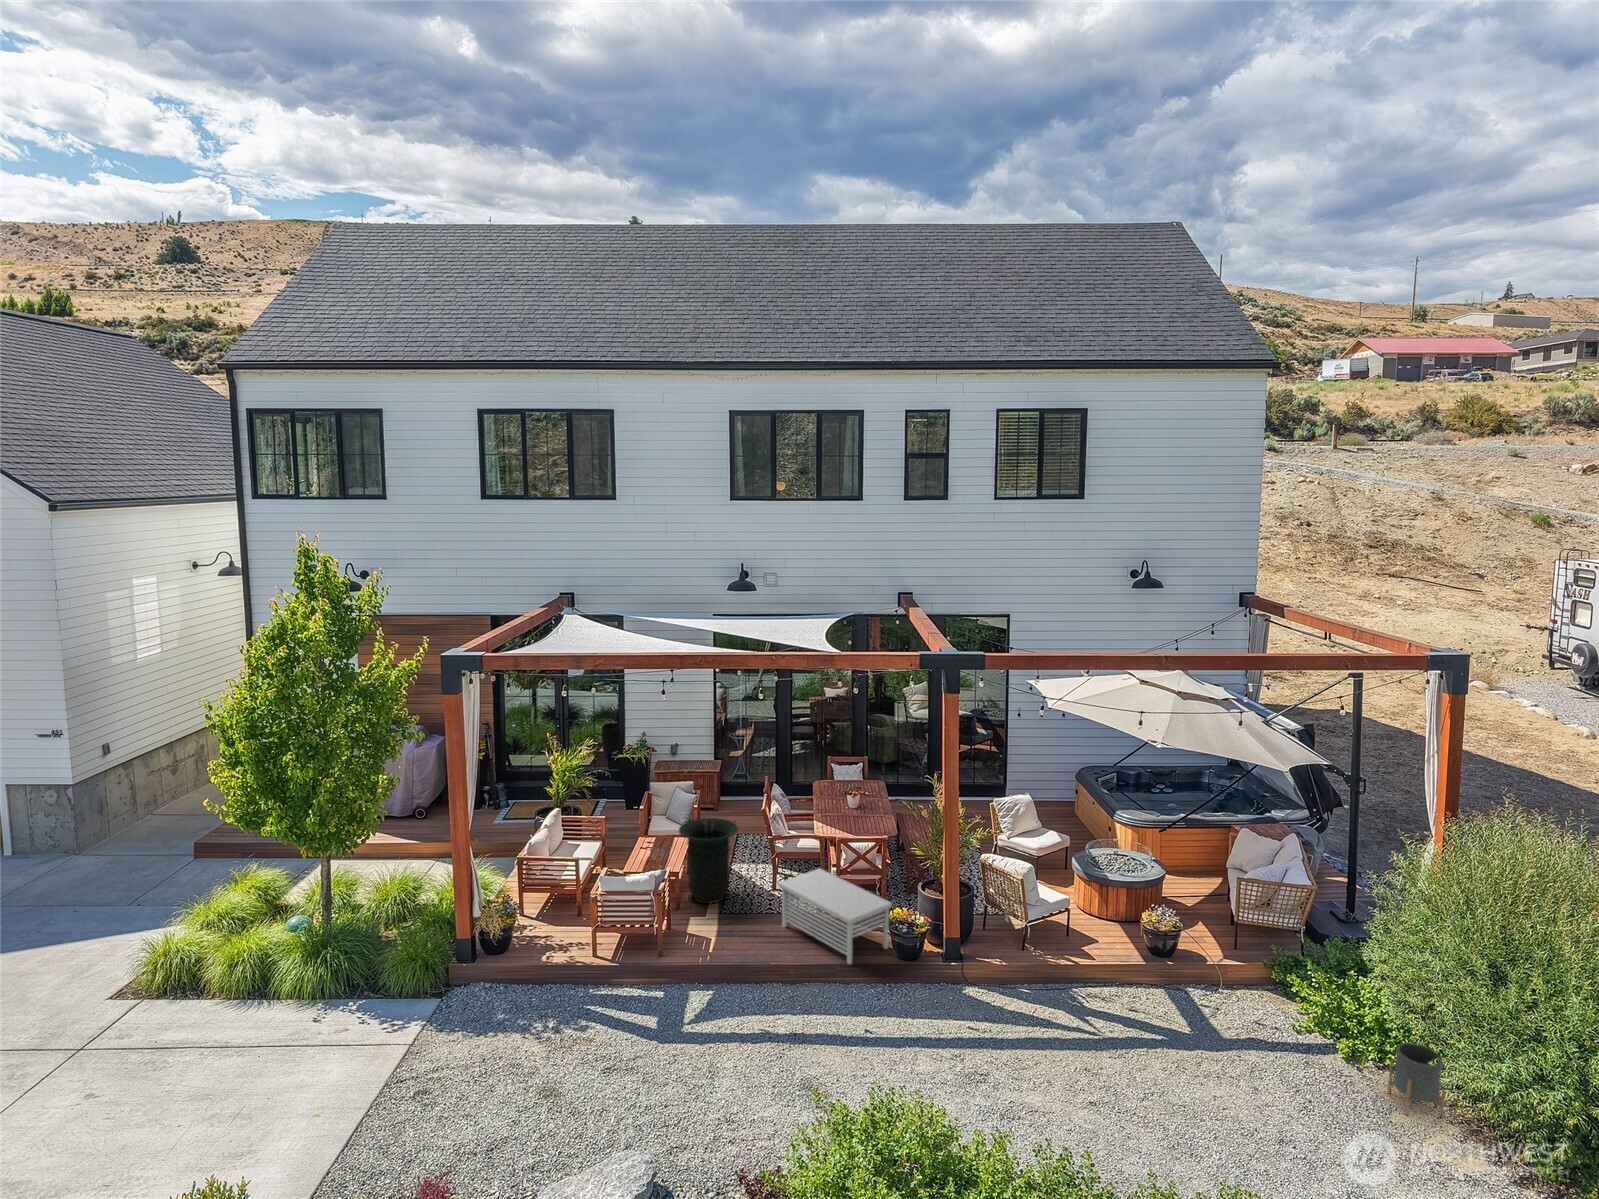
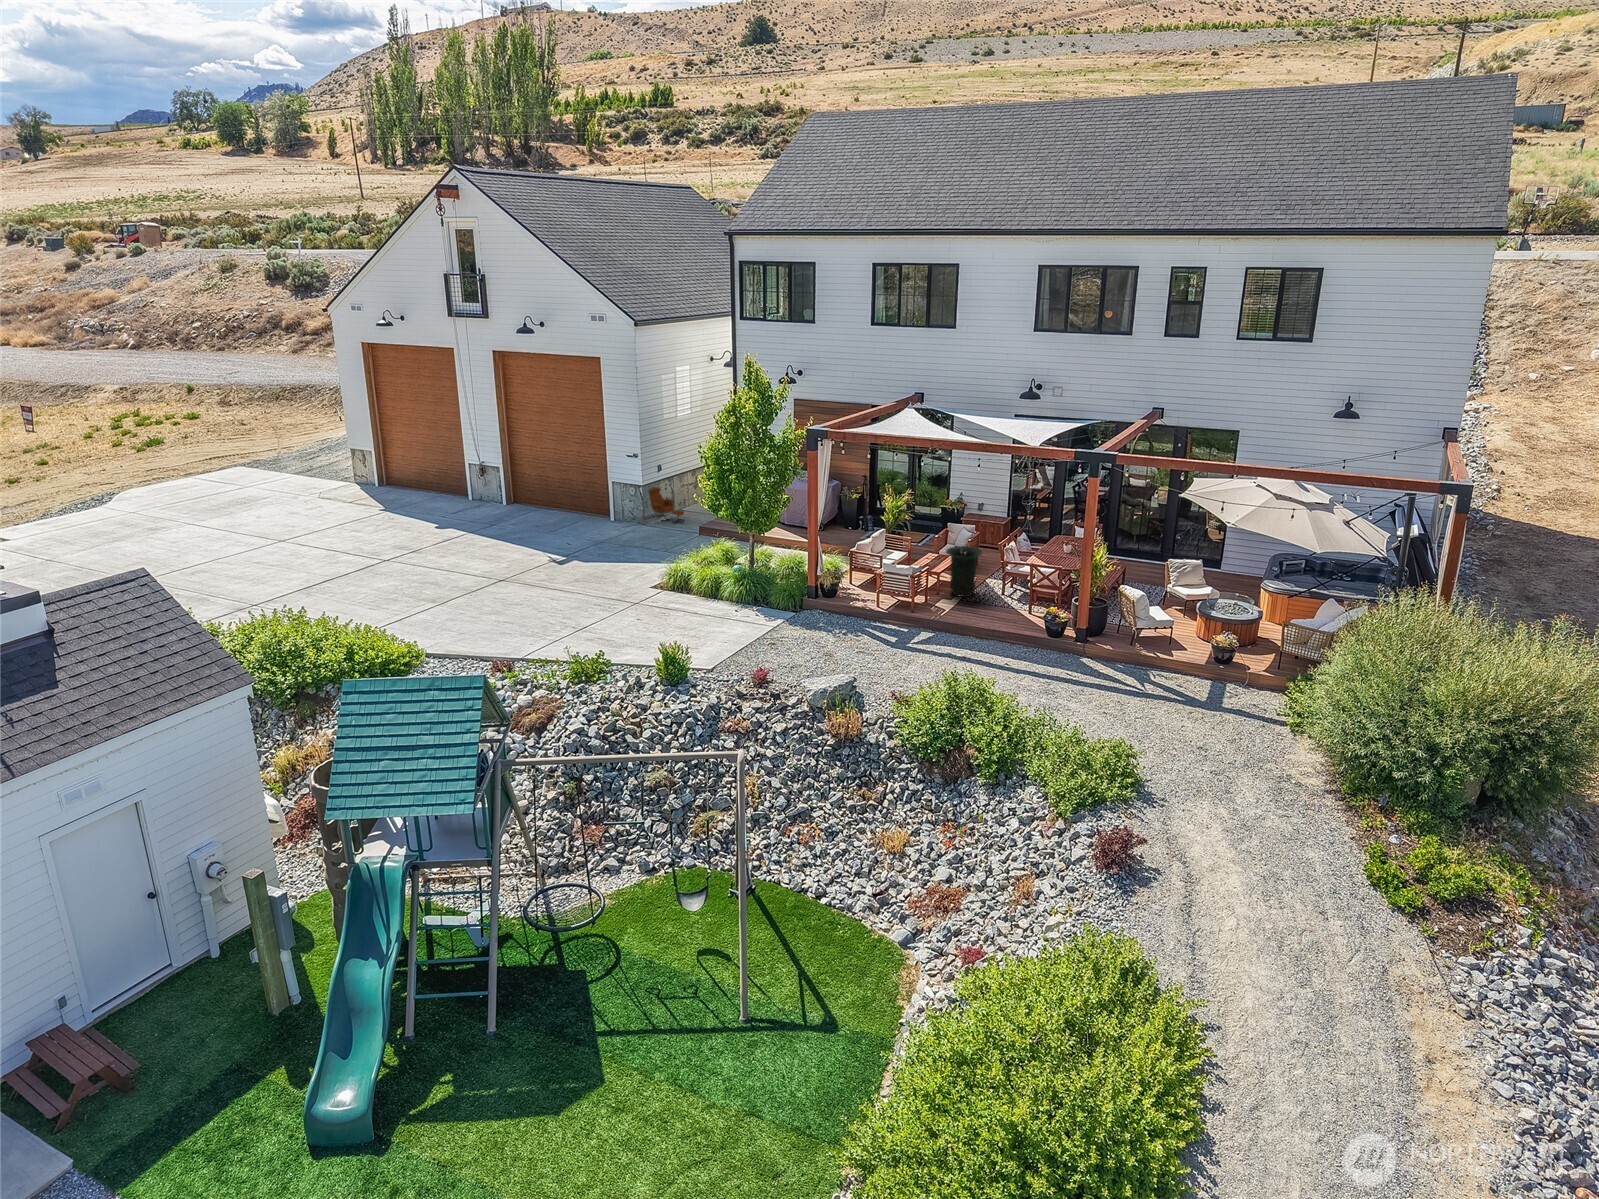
lounge chair: none [87,782,166,844] -> present [648,487,684,523]
storage bench: present [778,869,892,964] -> none [994,584,1053,636]
planter: present [1387,1043,1446,1117] -> none [1280,713,1311,754]

